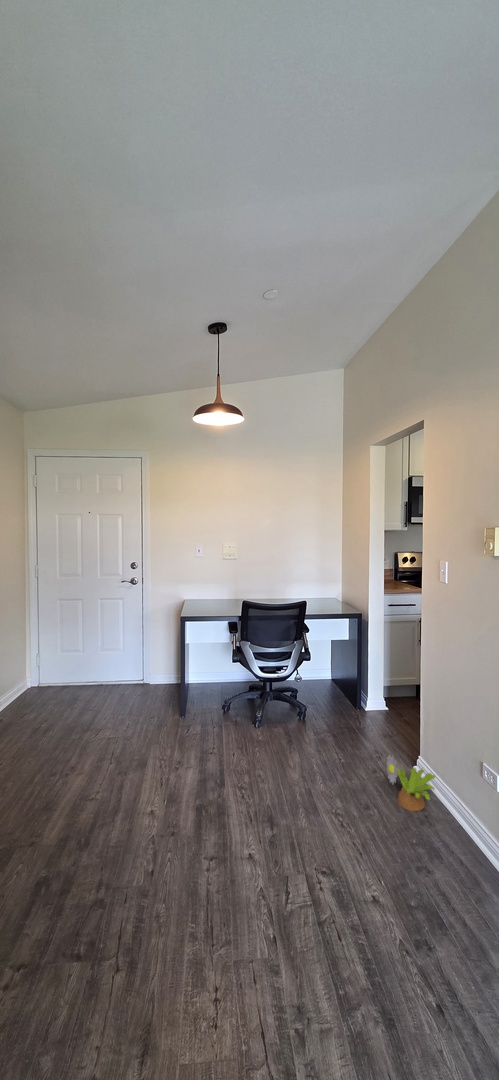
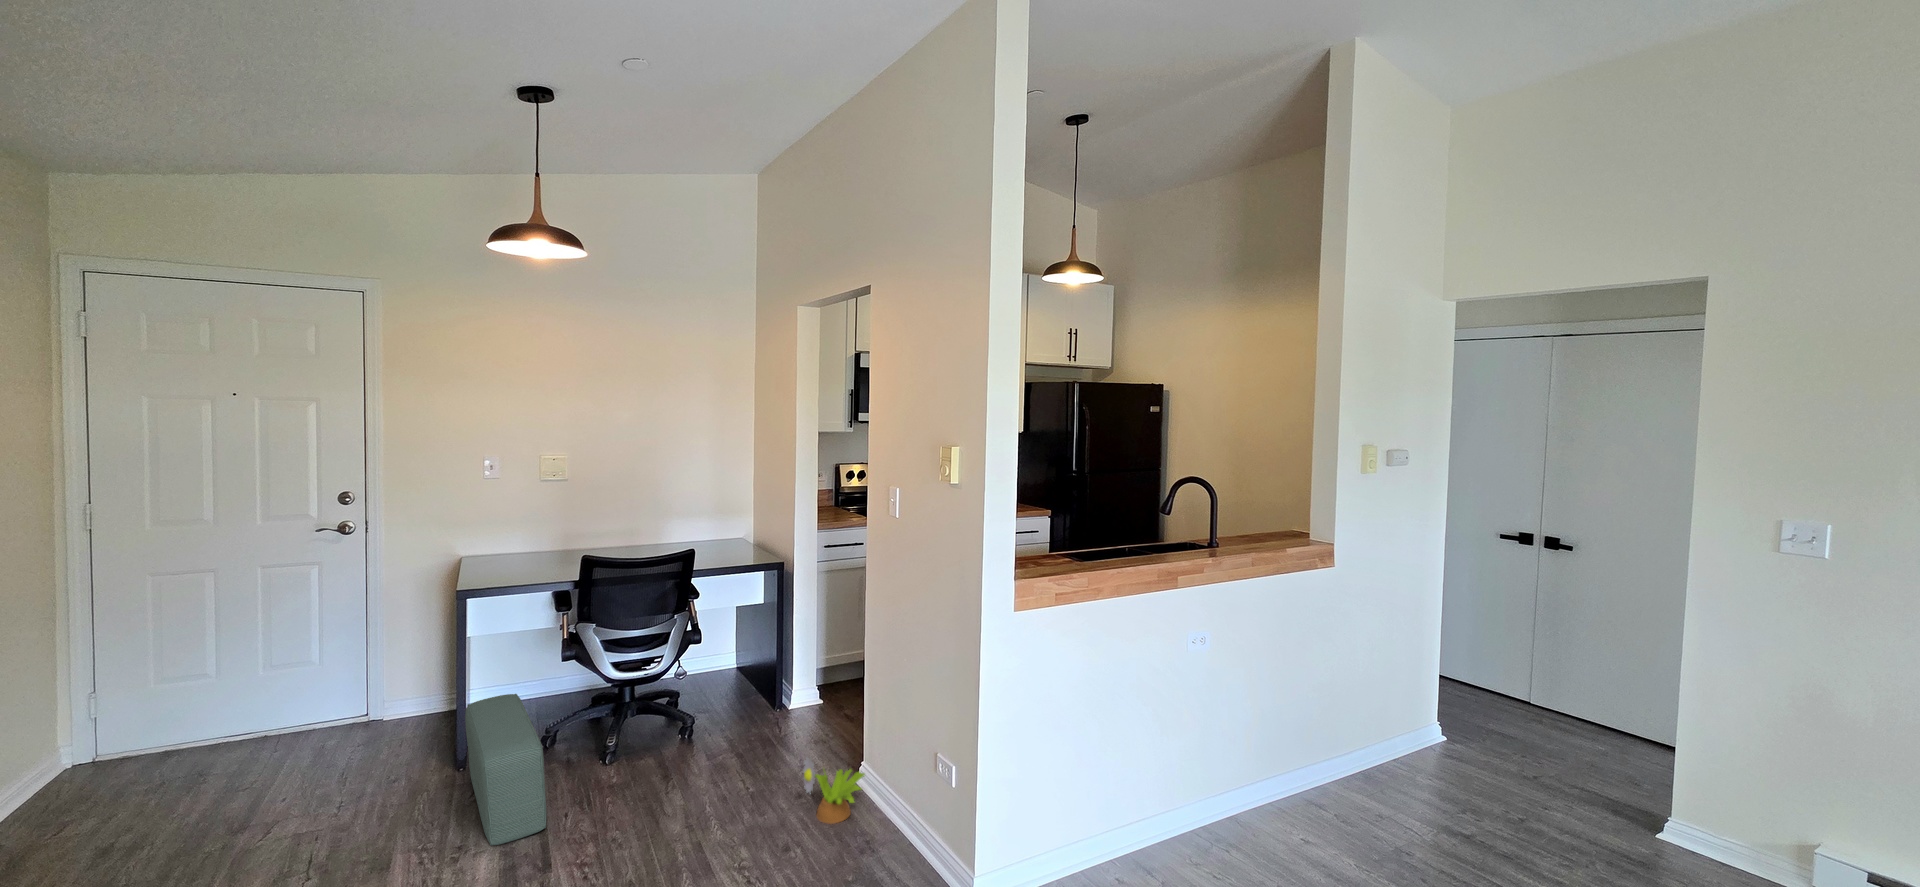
pouf: none [183,679,221,773] -> present [465,694,546,846]

